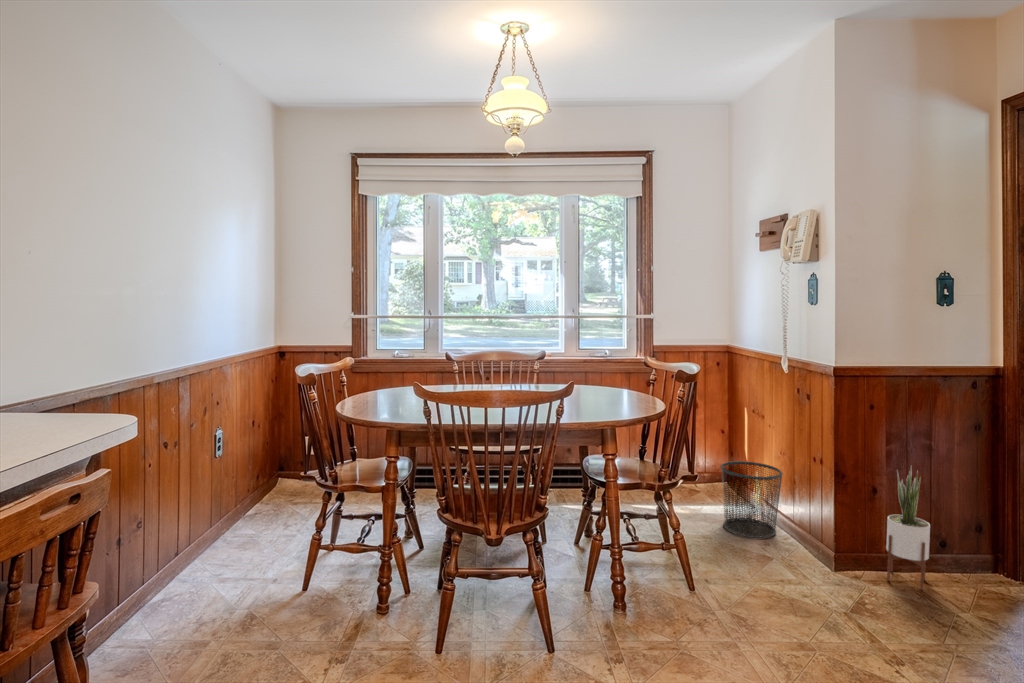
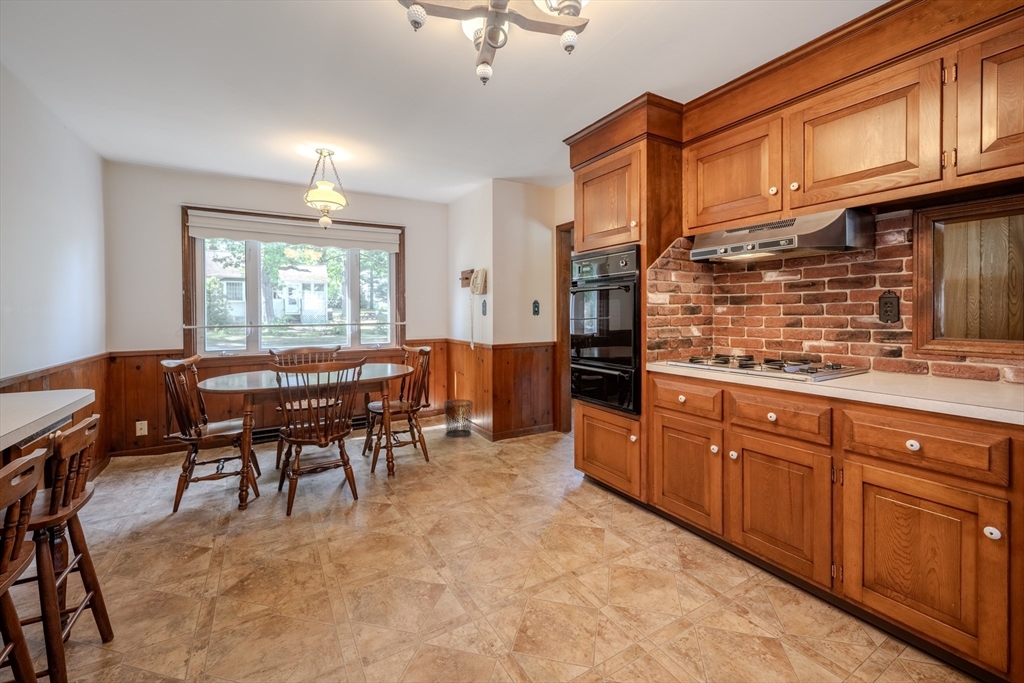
potted plant: present [886,468,930,590] -> none [515,389,530,443]

